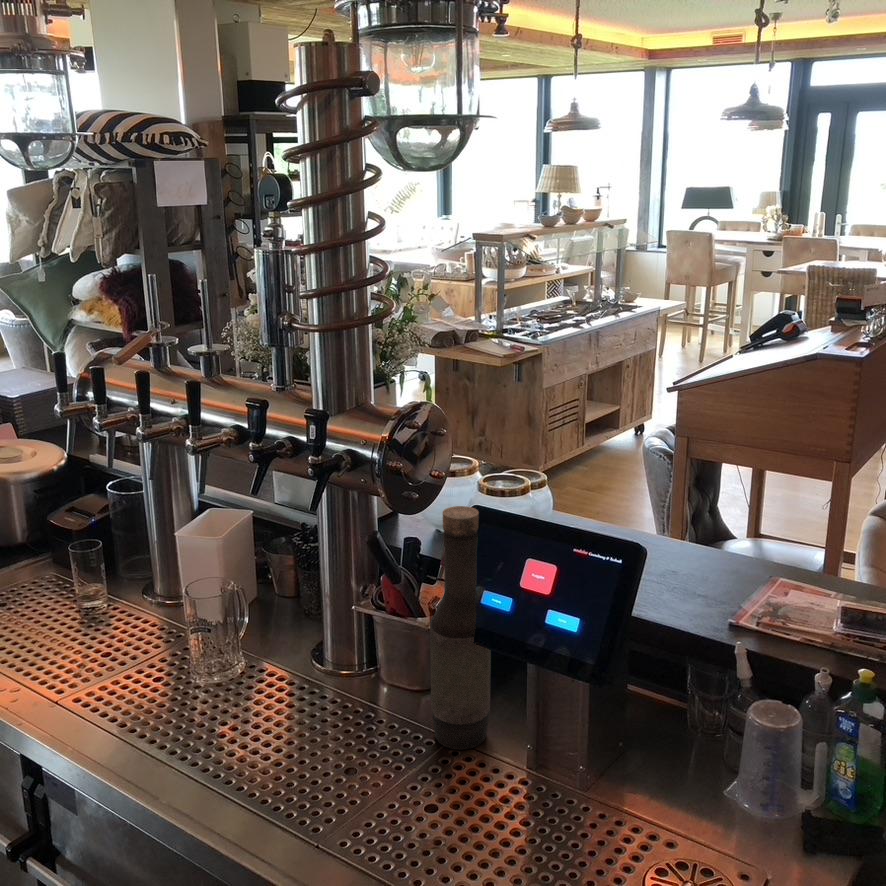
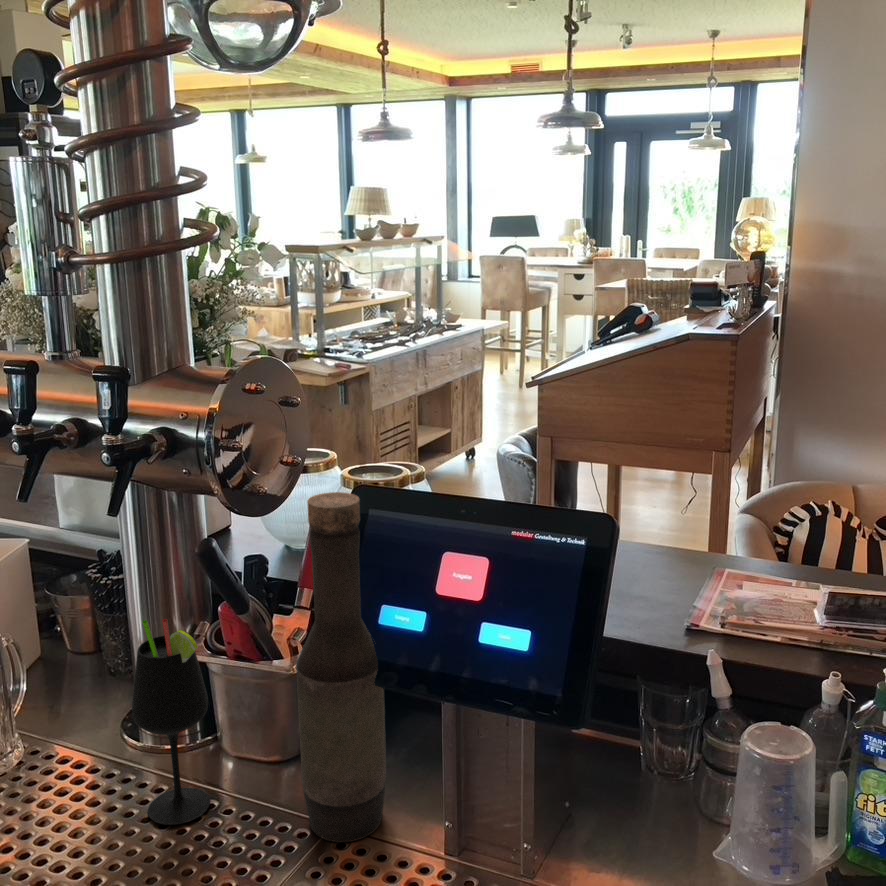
wine glass: none [319,583,370,724] -> present [132,619,210,825]

